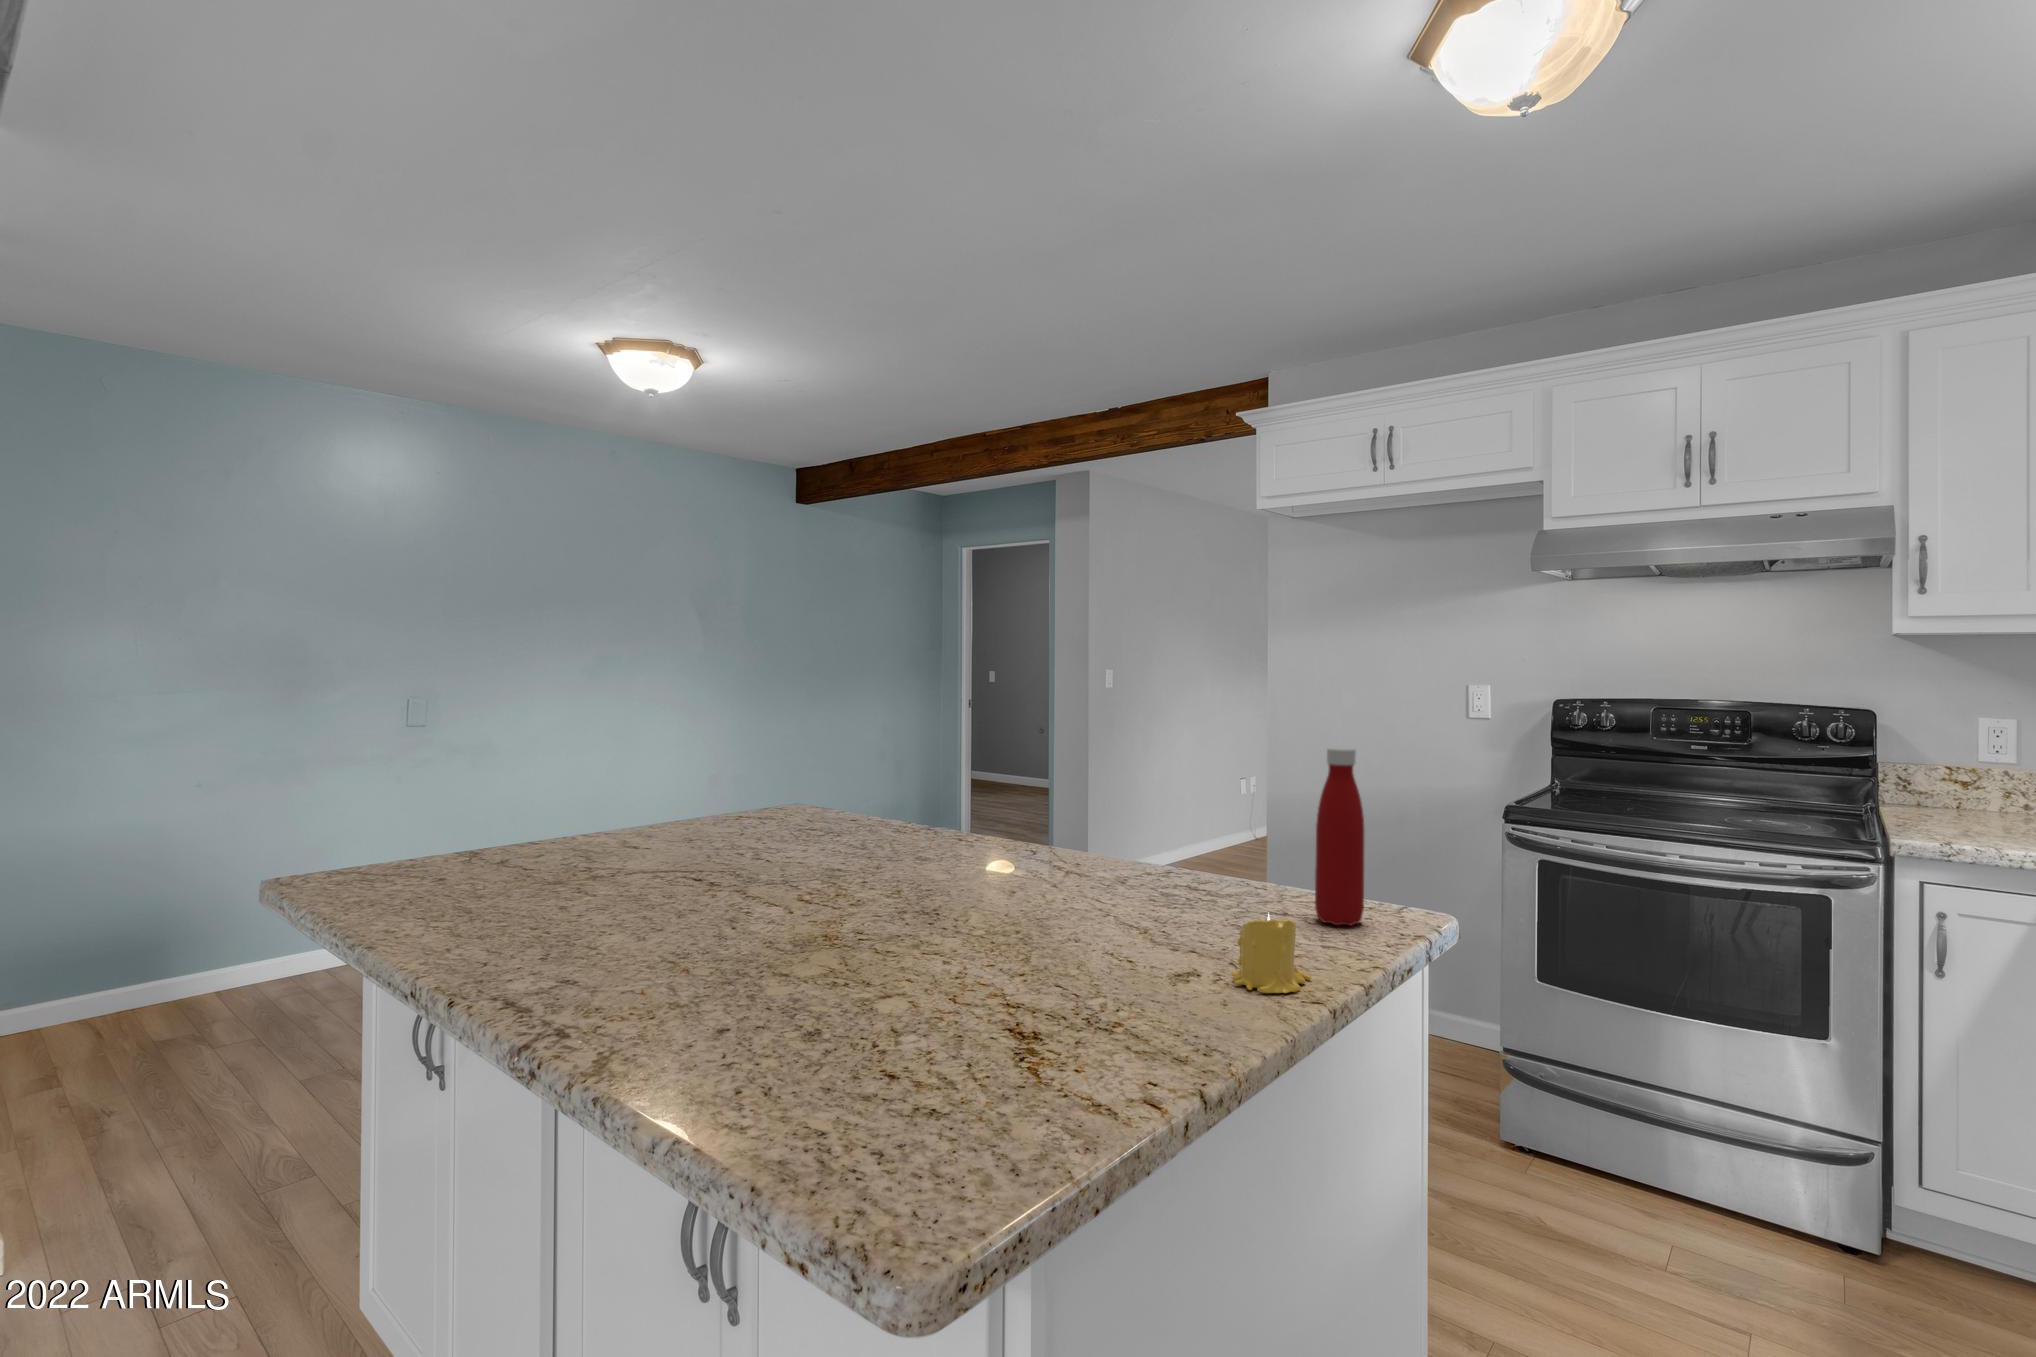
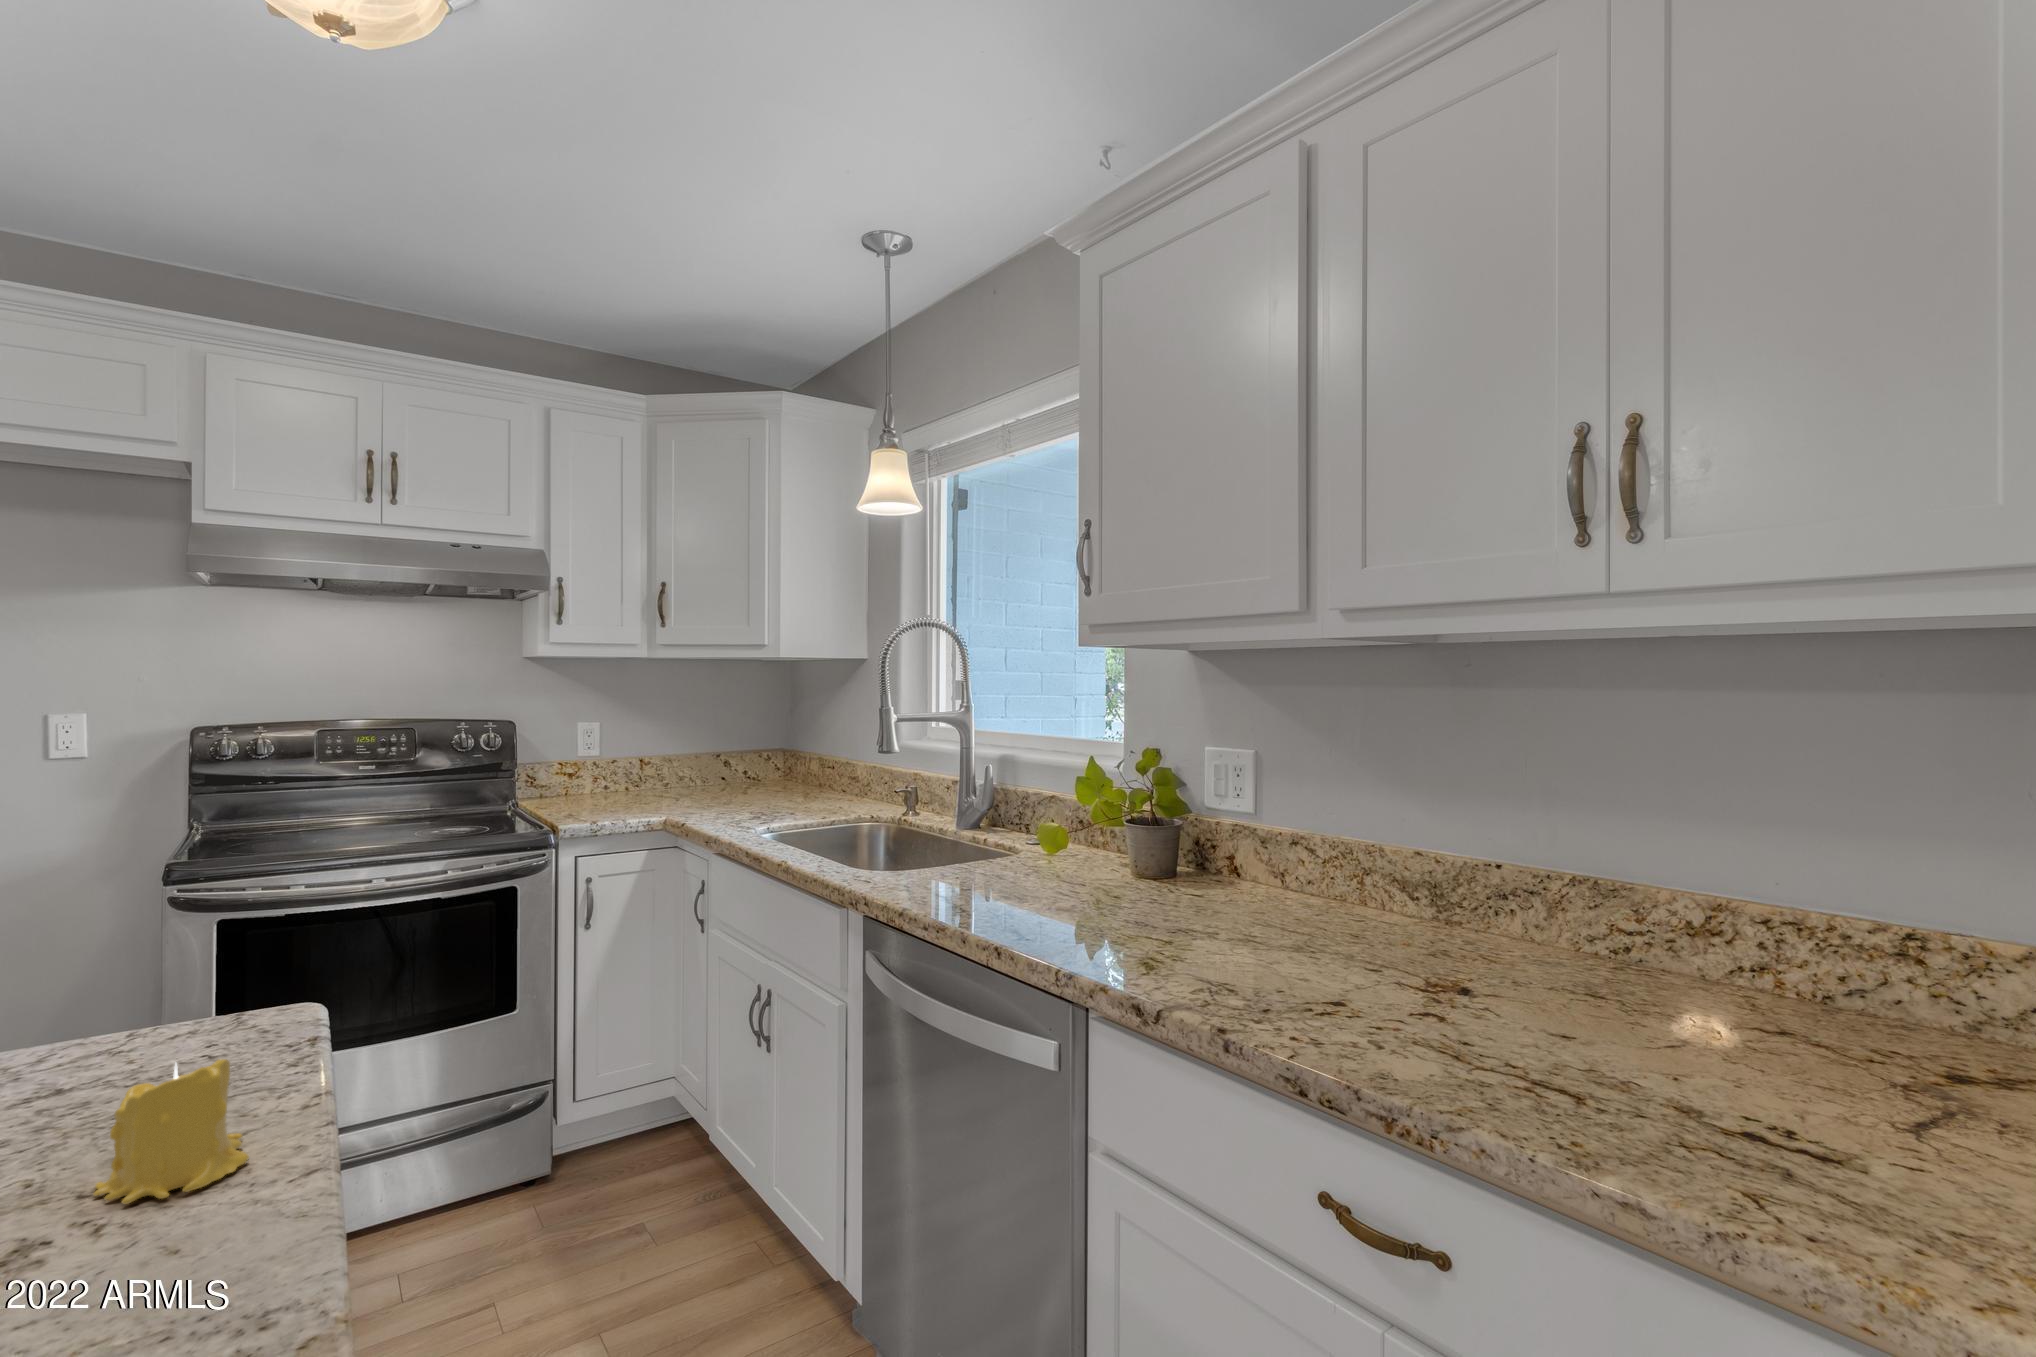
bottle: present [1315,747,1364,926] -> none [111,795,205,1065]

